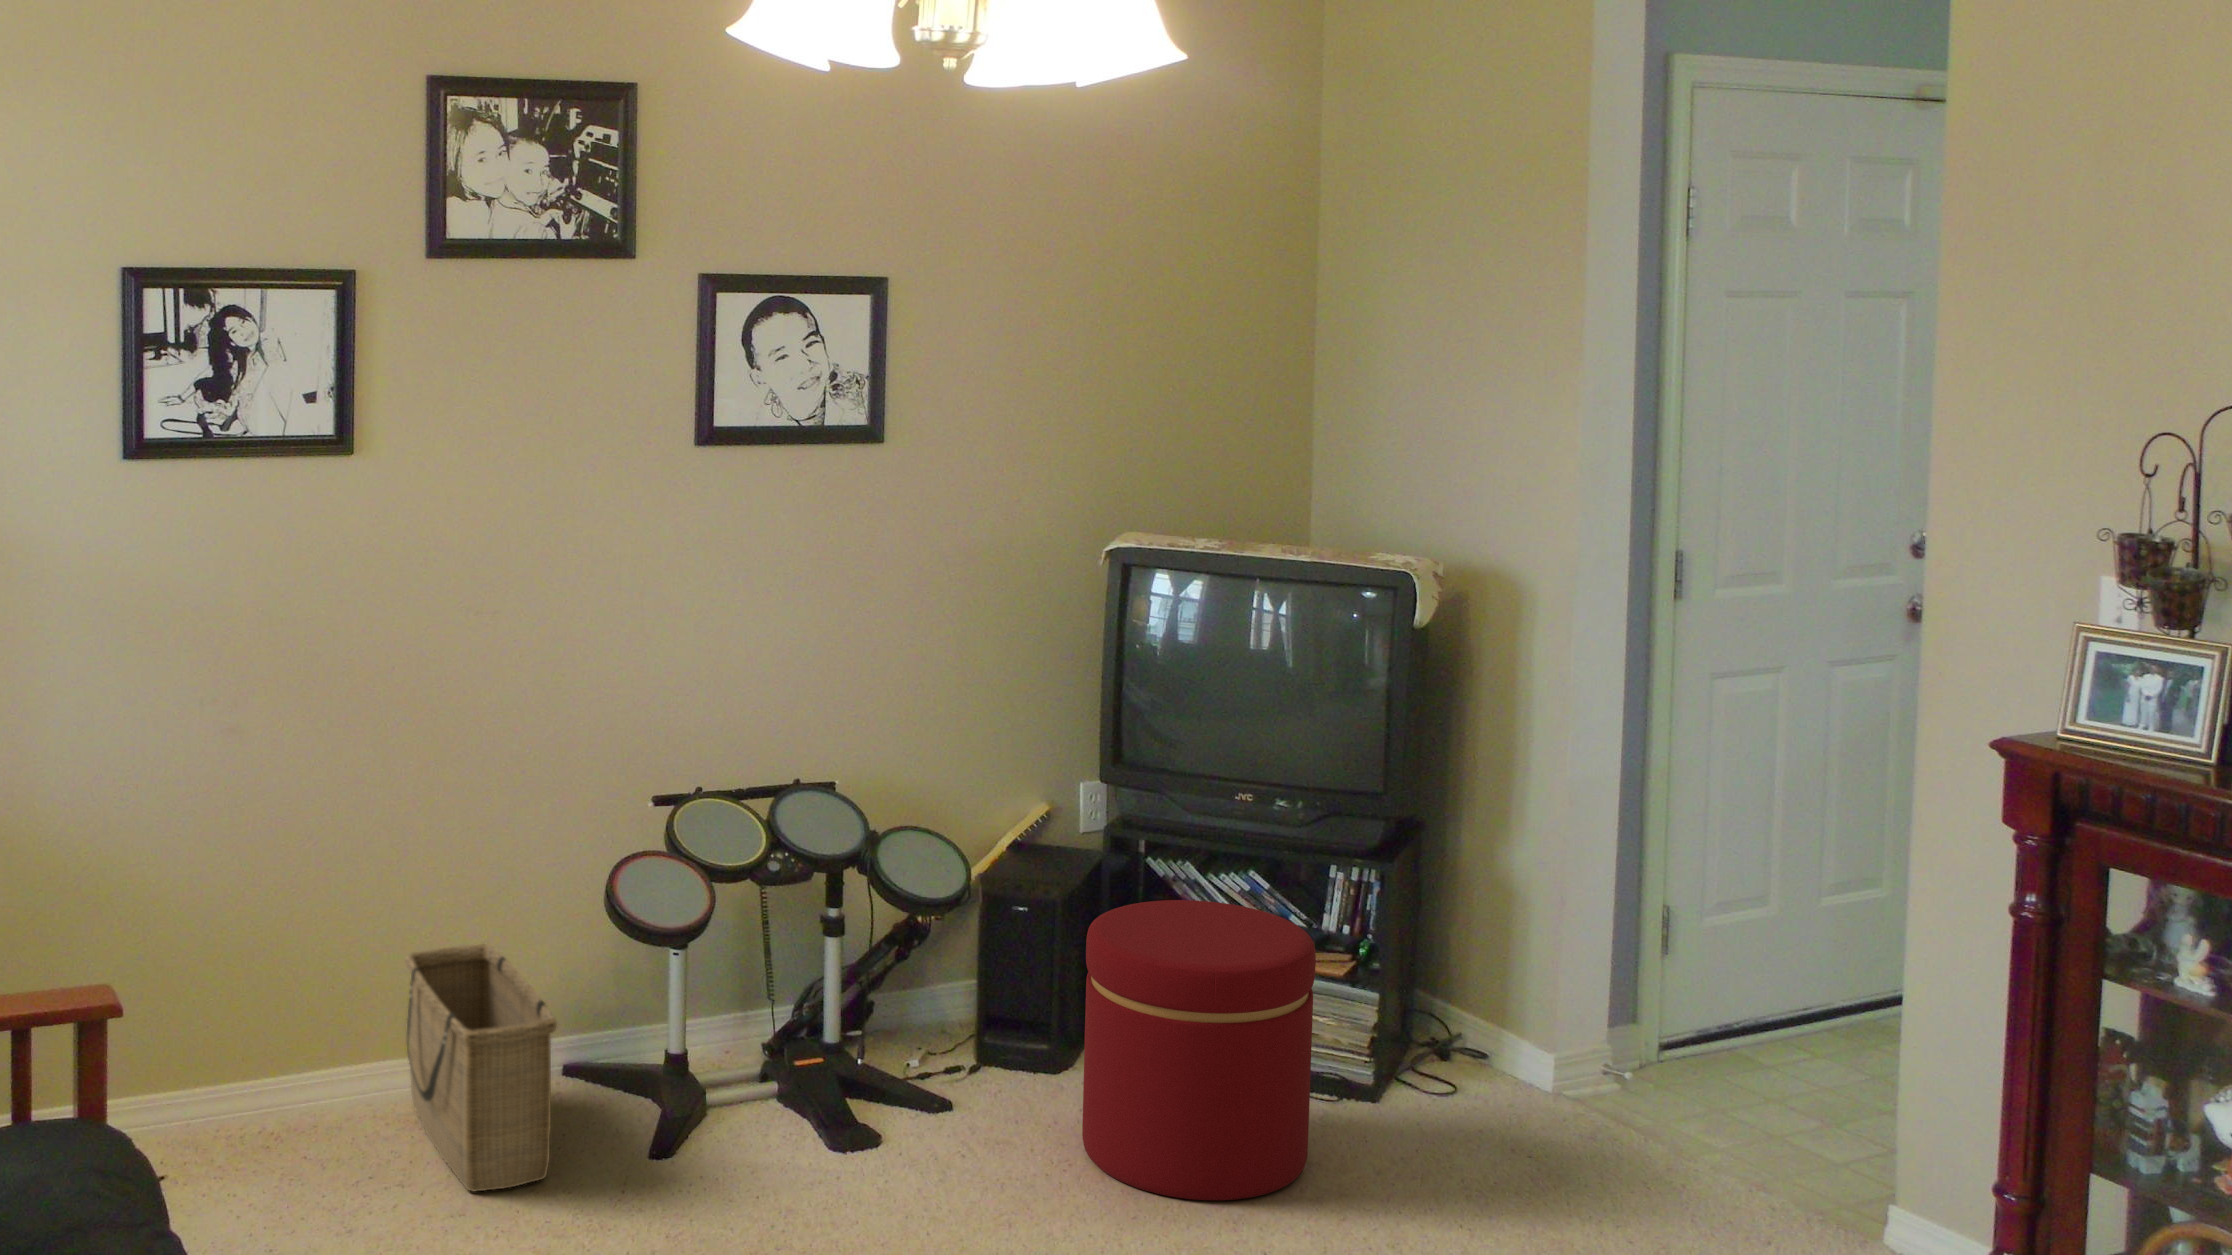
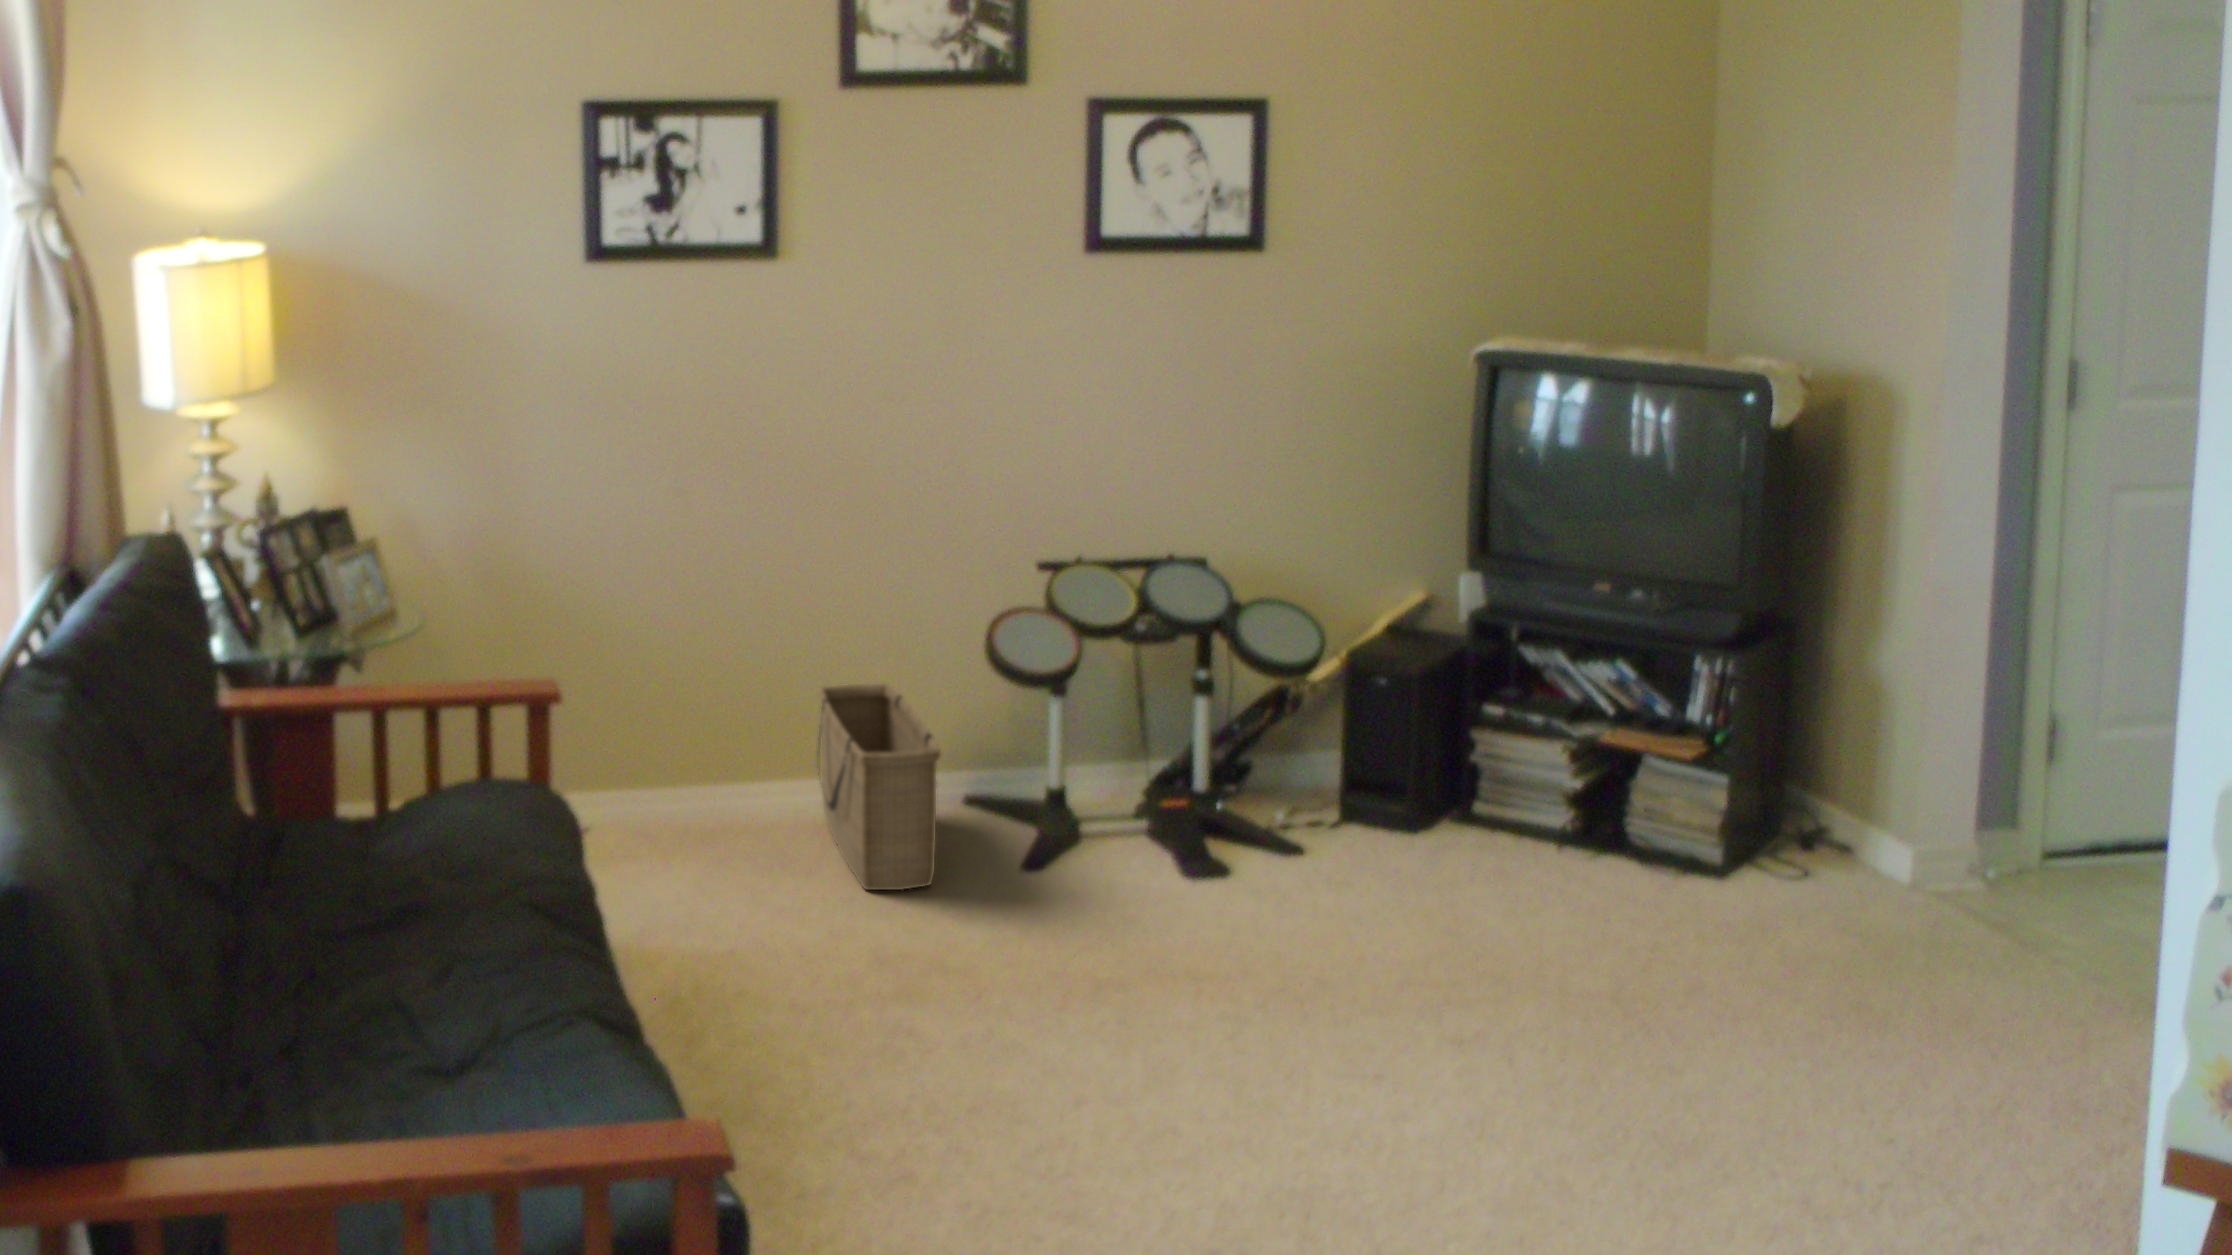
ottoman: present [1082,900,1316,1200] -> none [1436,686,1686,971]

